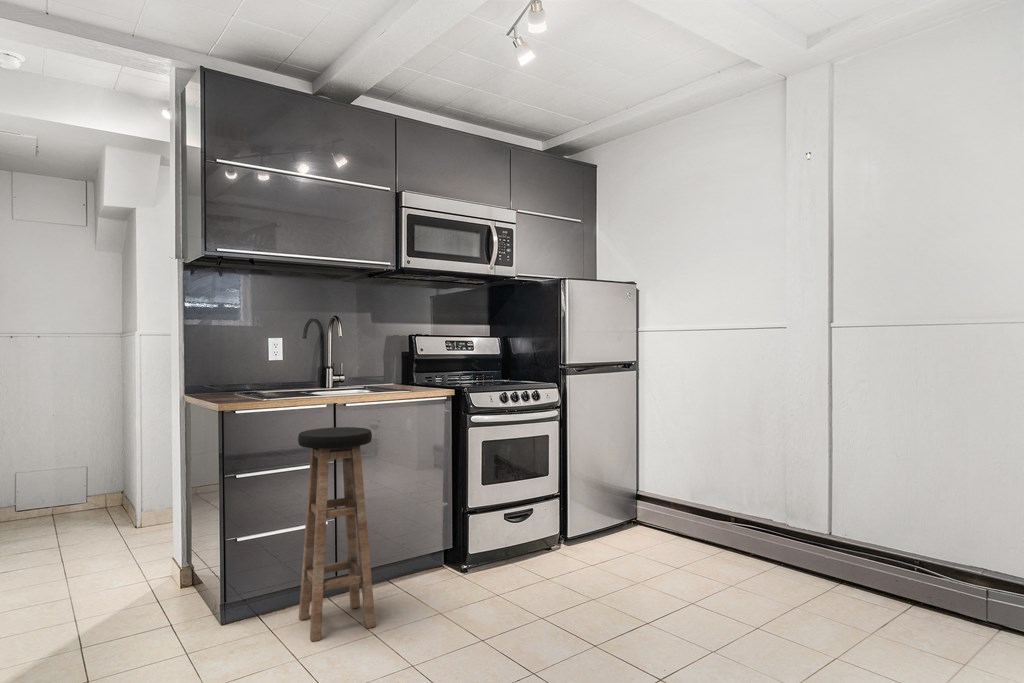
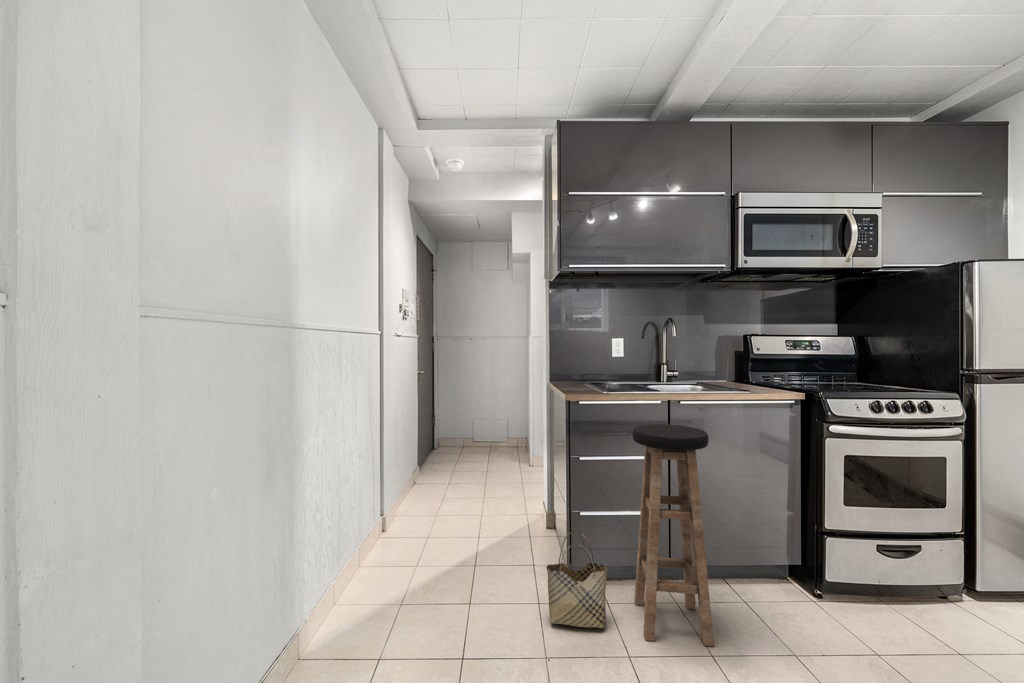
woven basket: none [199,554,271,659] -> present [546,531,607,628]

